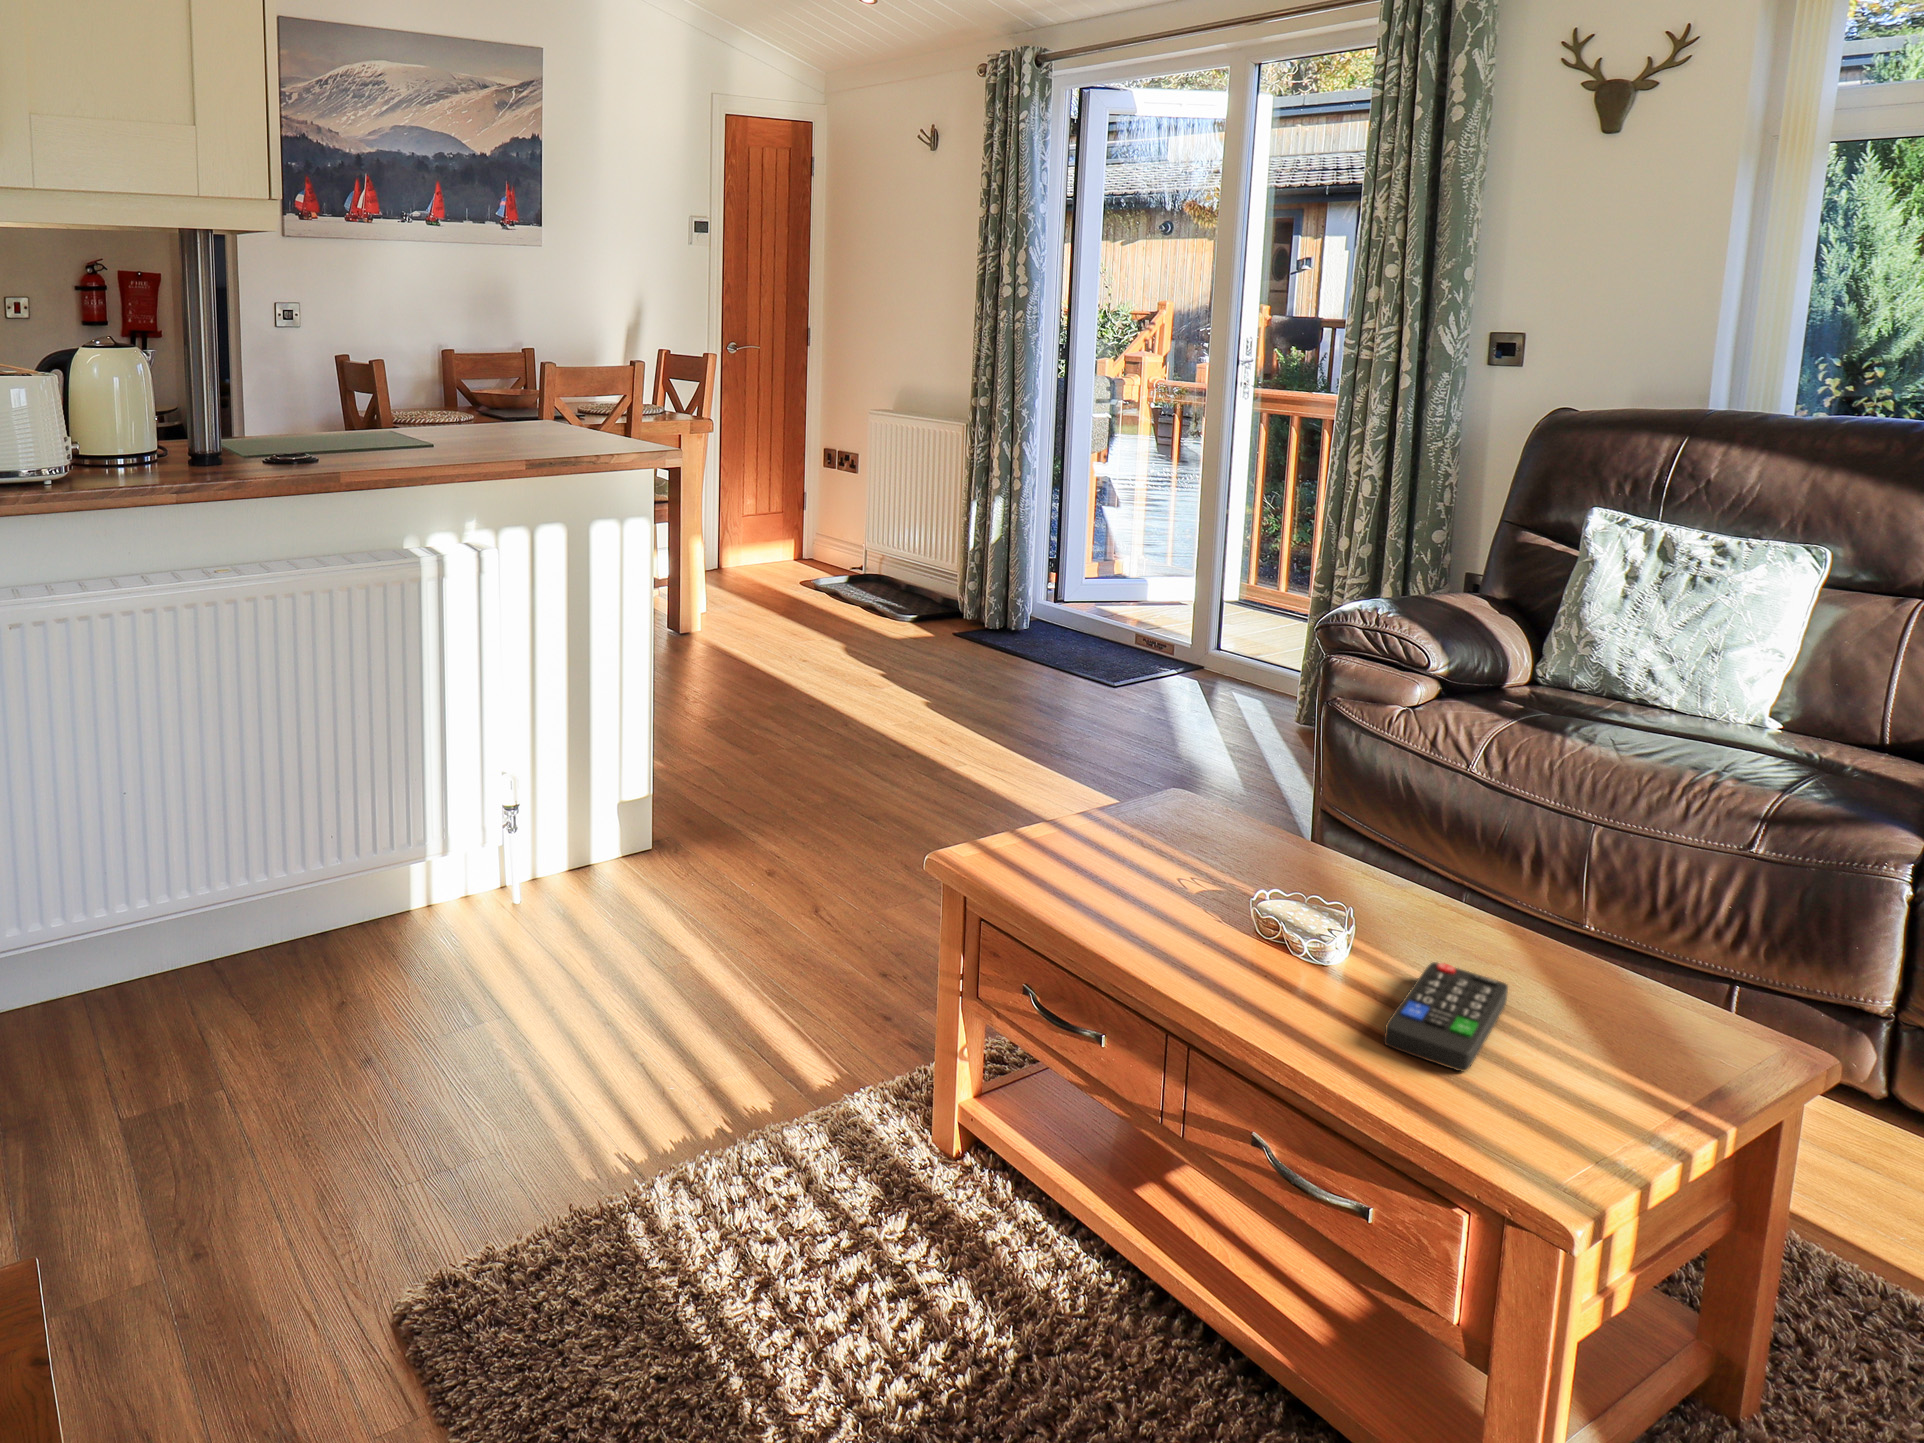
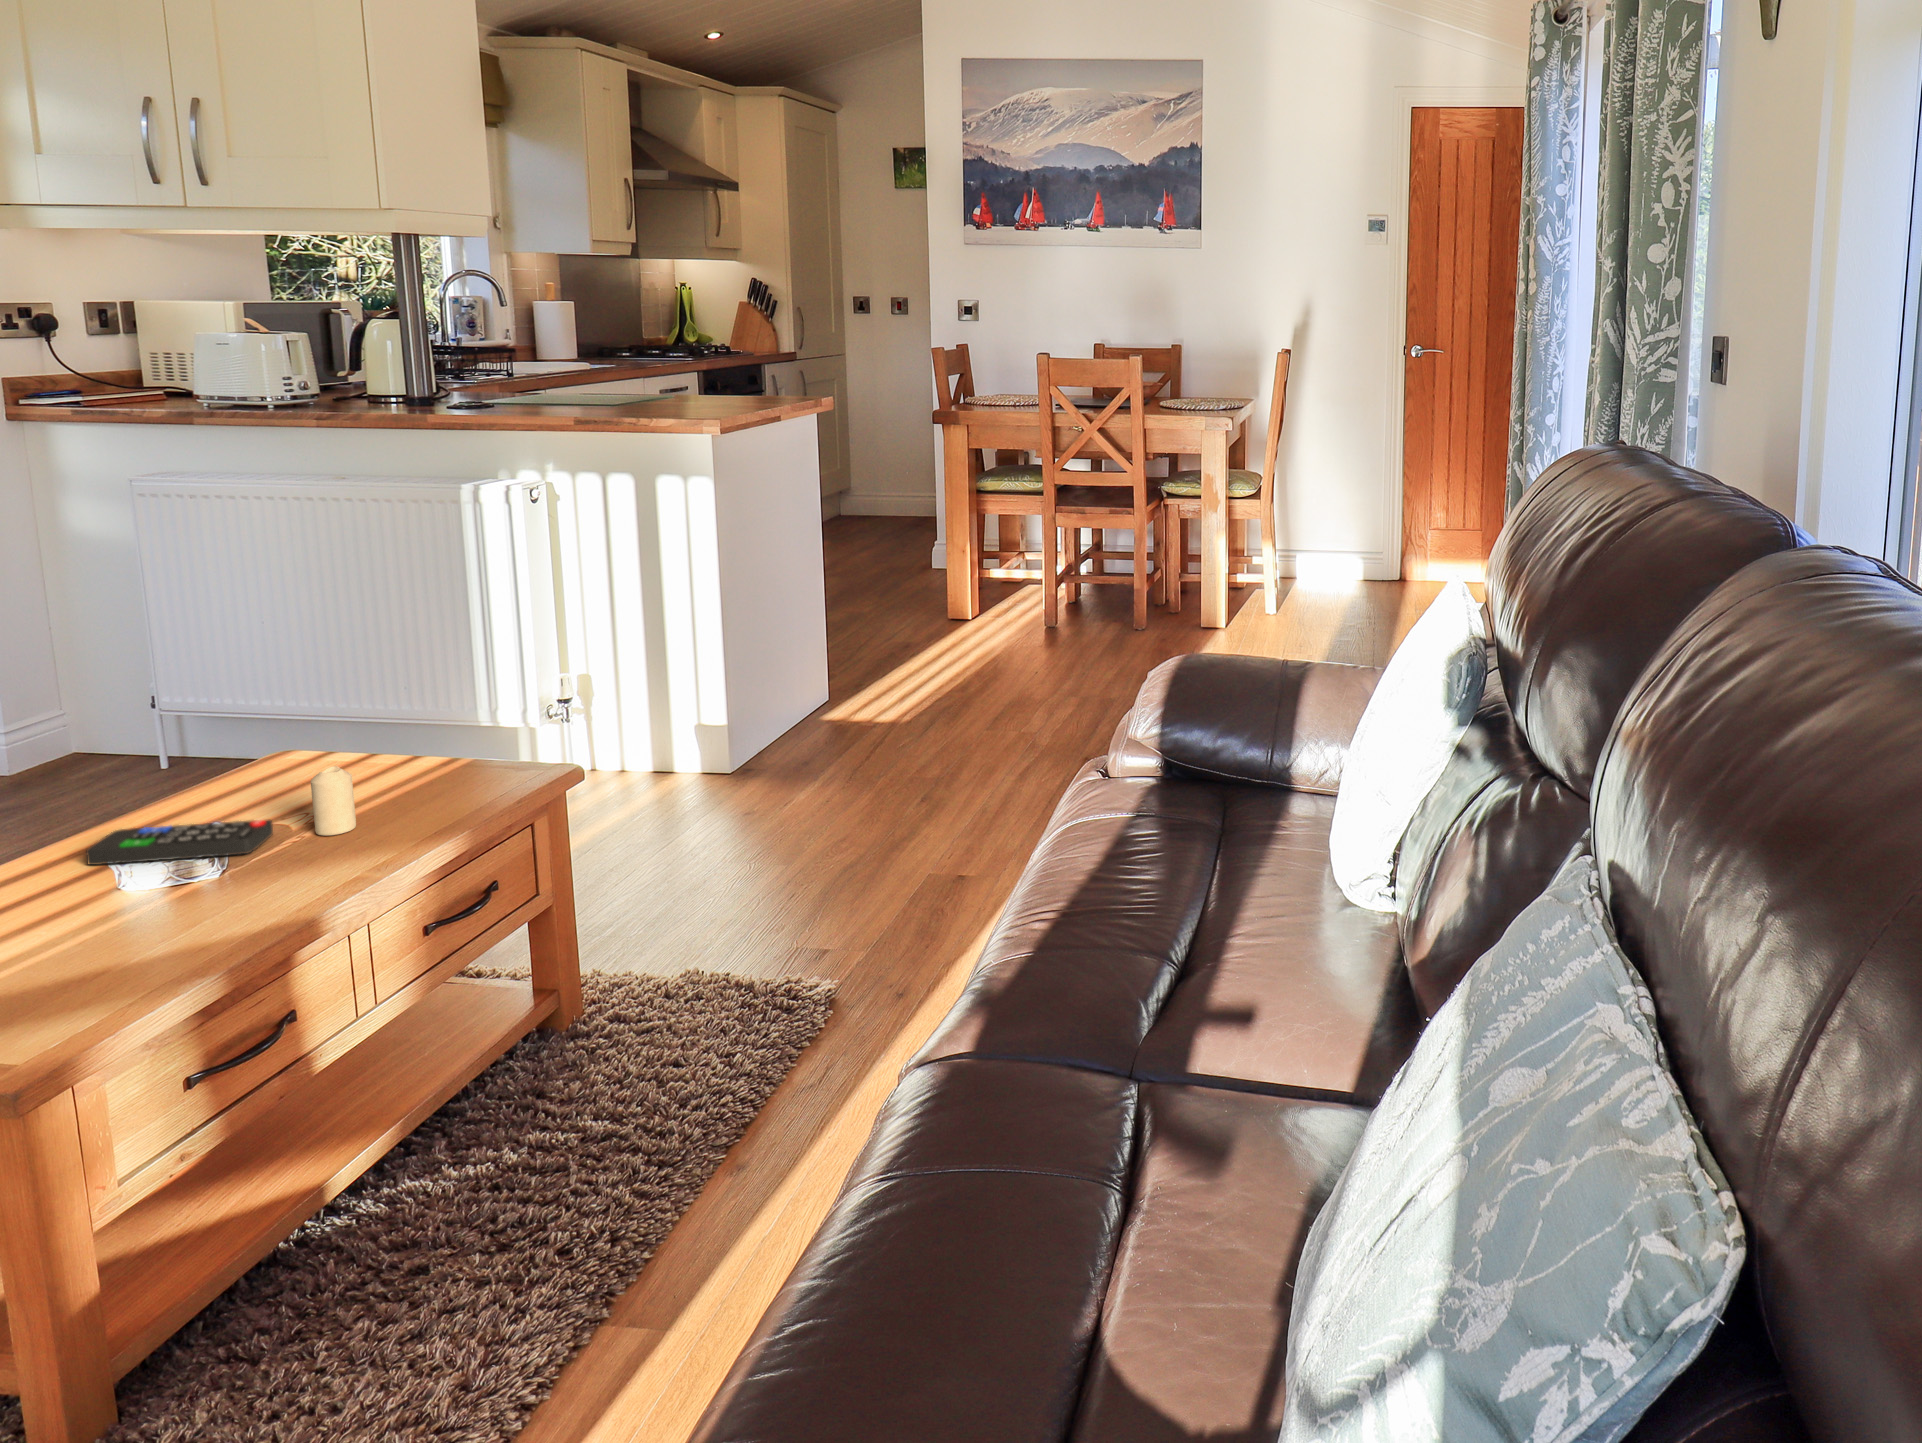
candle: none [1427,880,1480,964] -> present [311,766,356,835]

